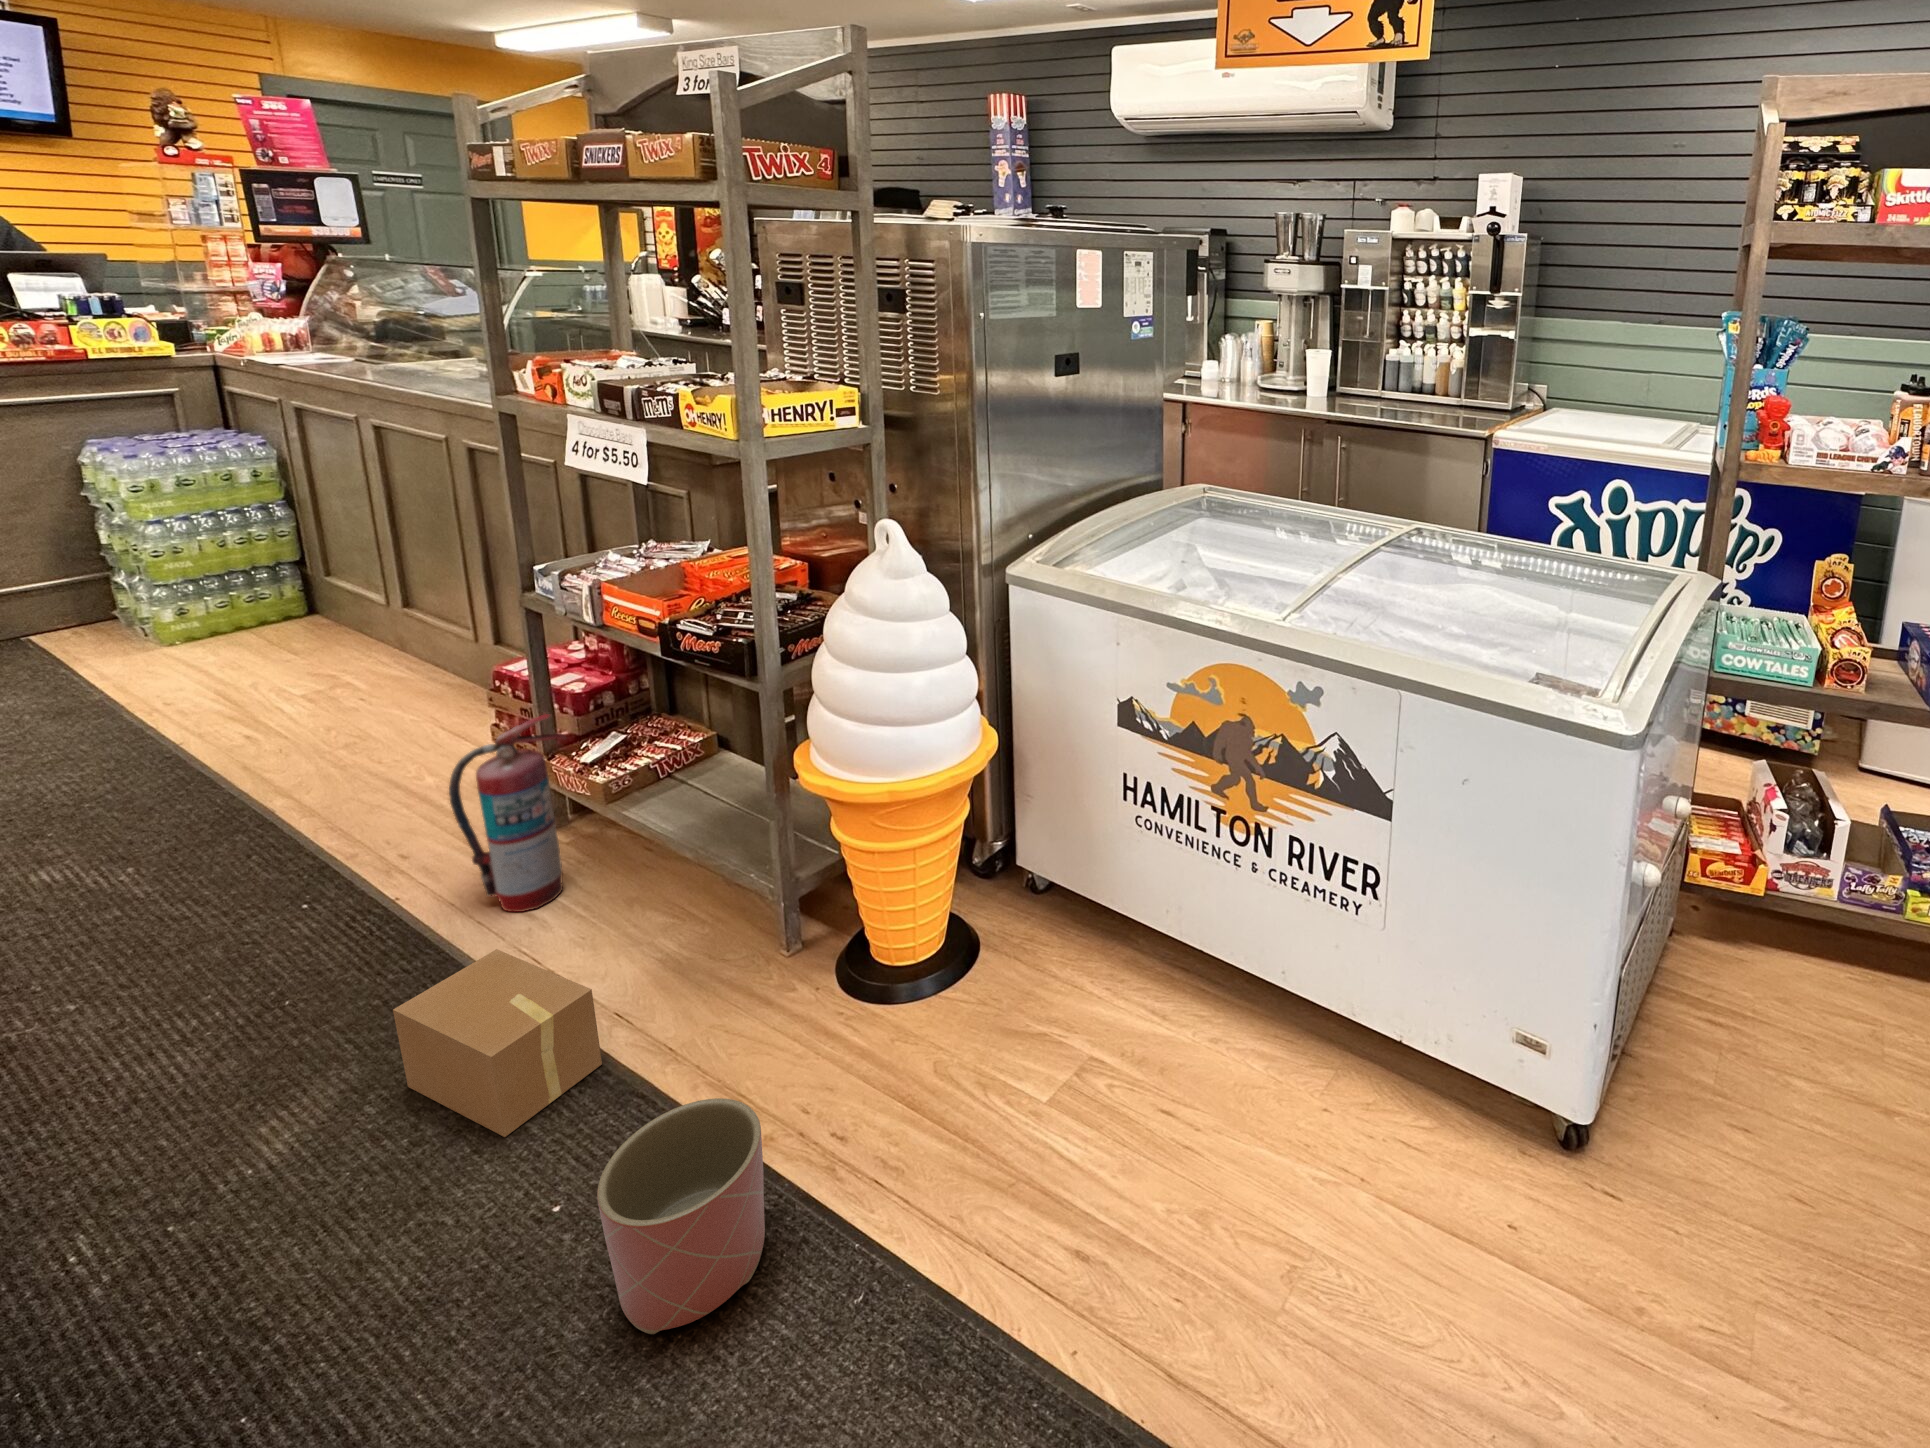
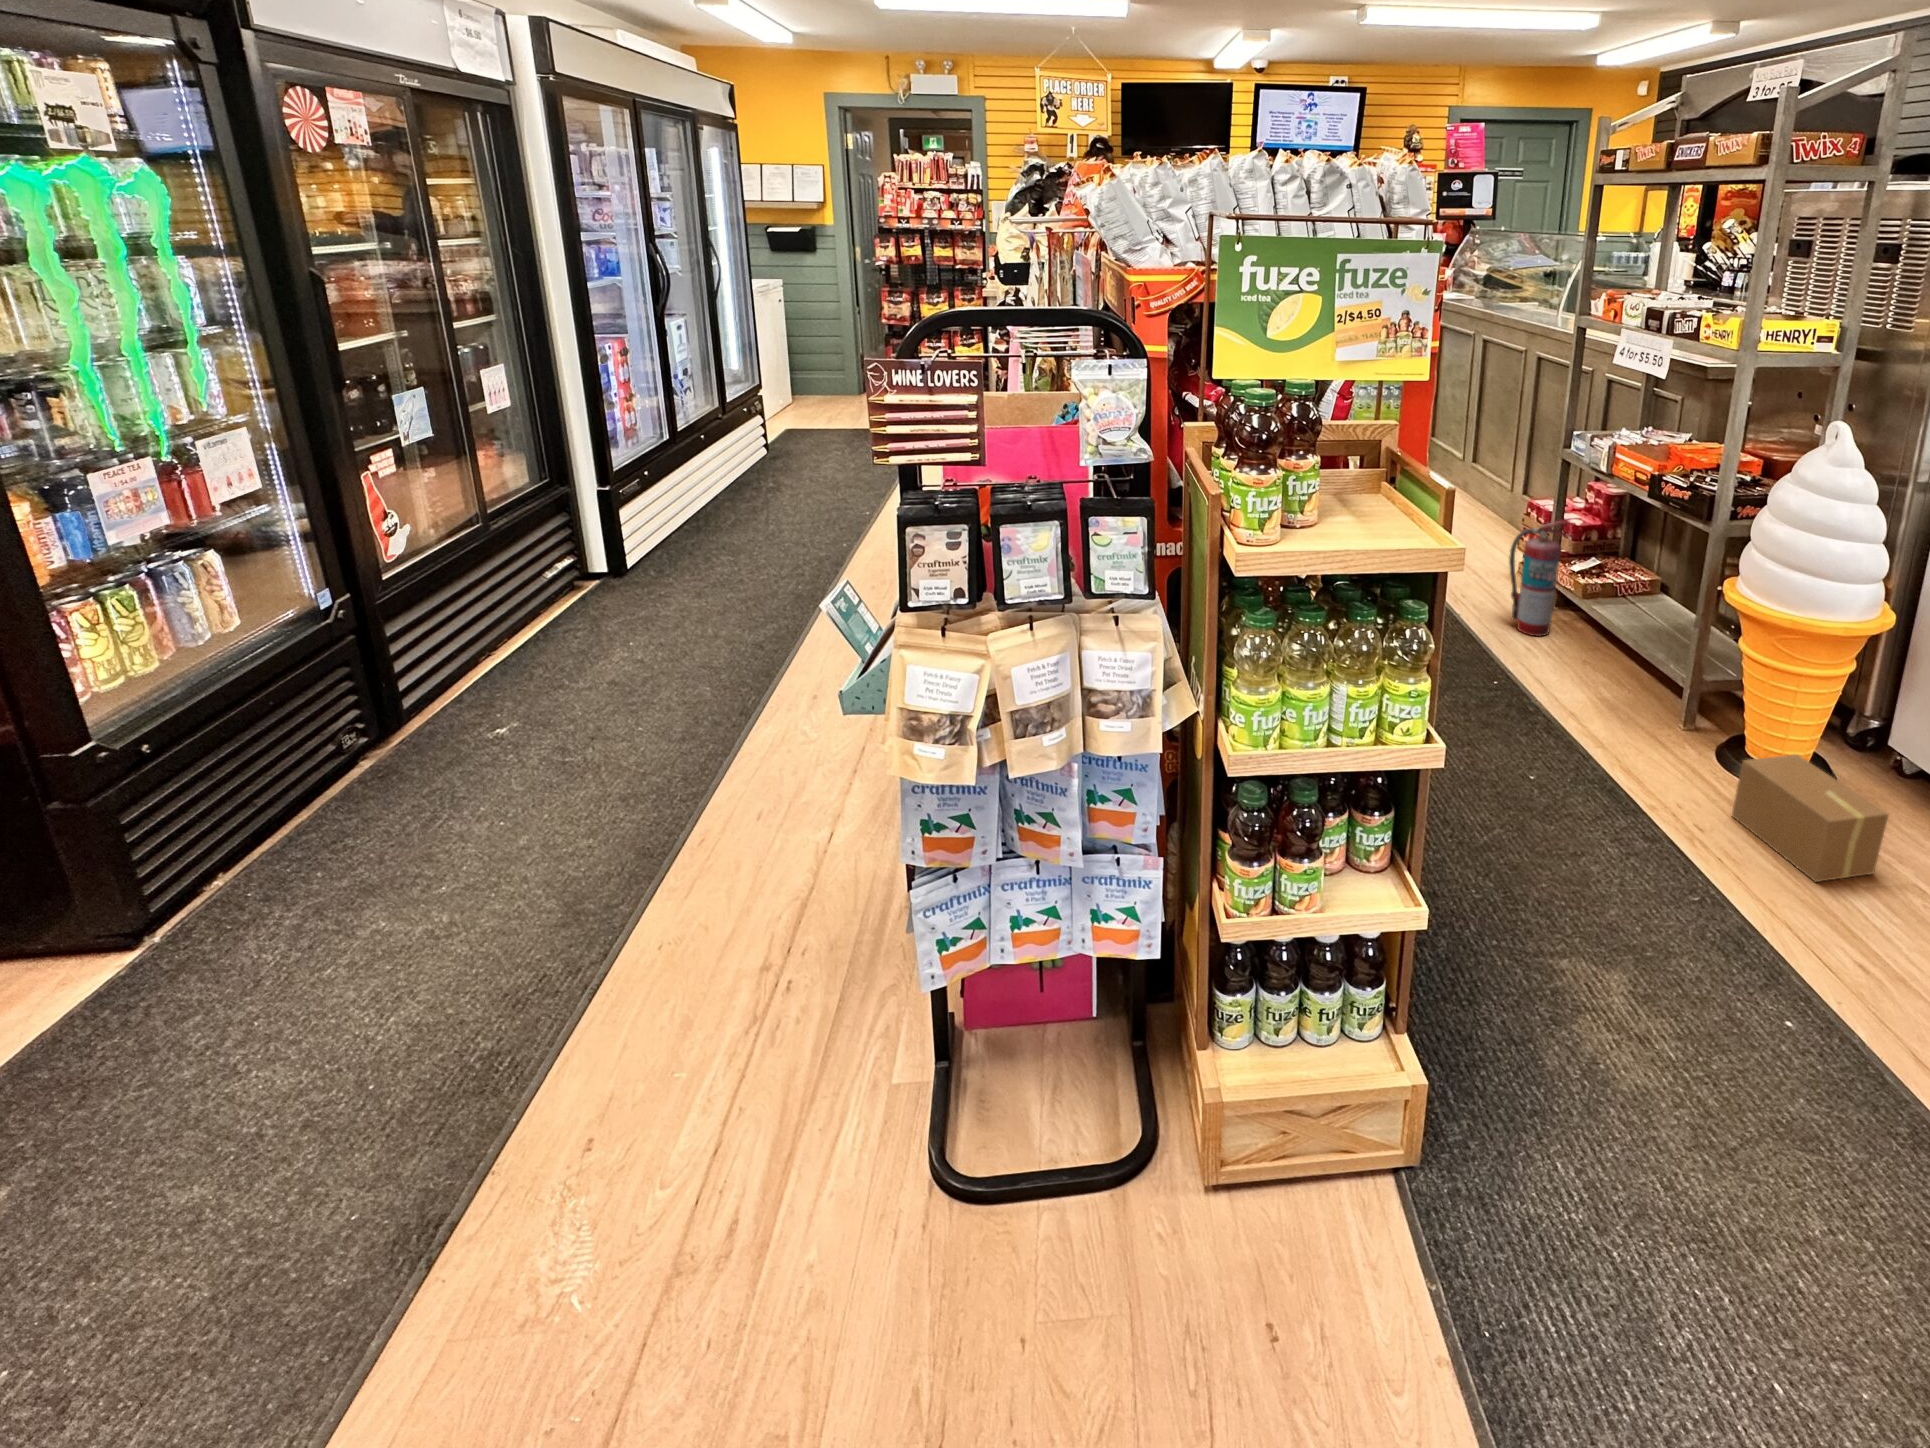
cardboard box: present [393,949,602,1137] -> present [1732,754,1888,882]
planter: present [597,1098,765,1334] -> none [1570,725,1662,836]

